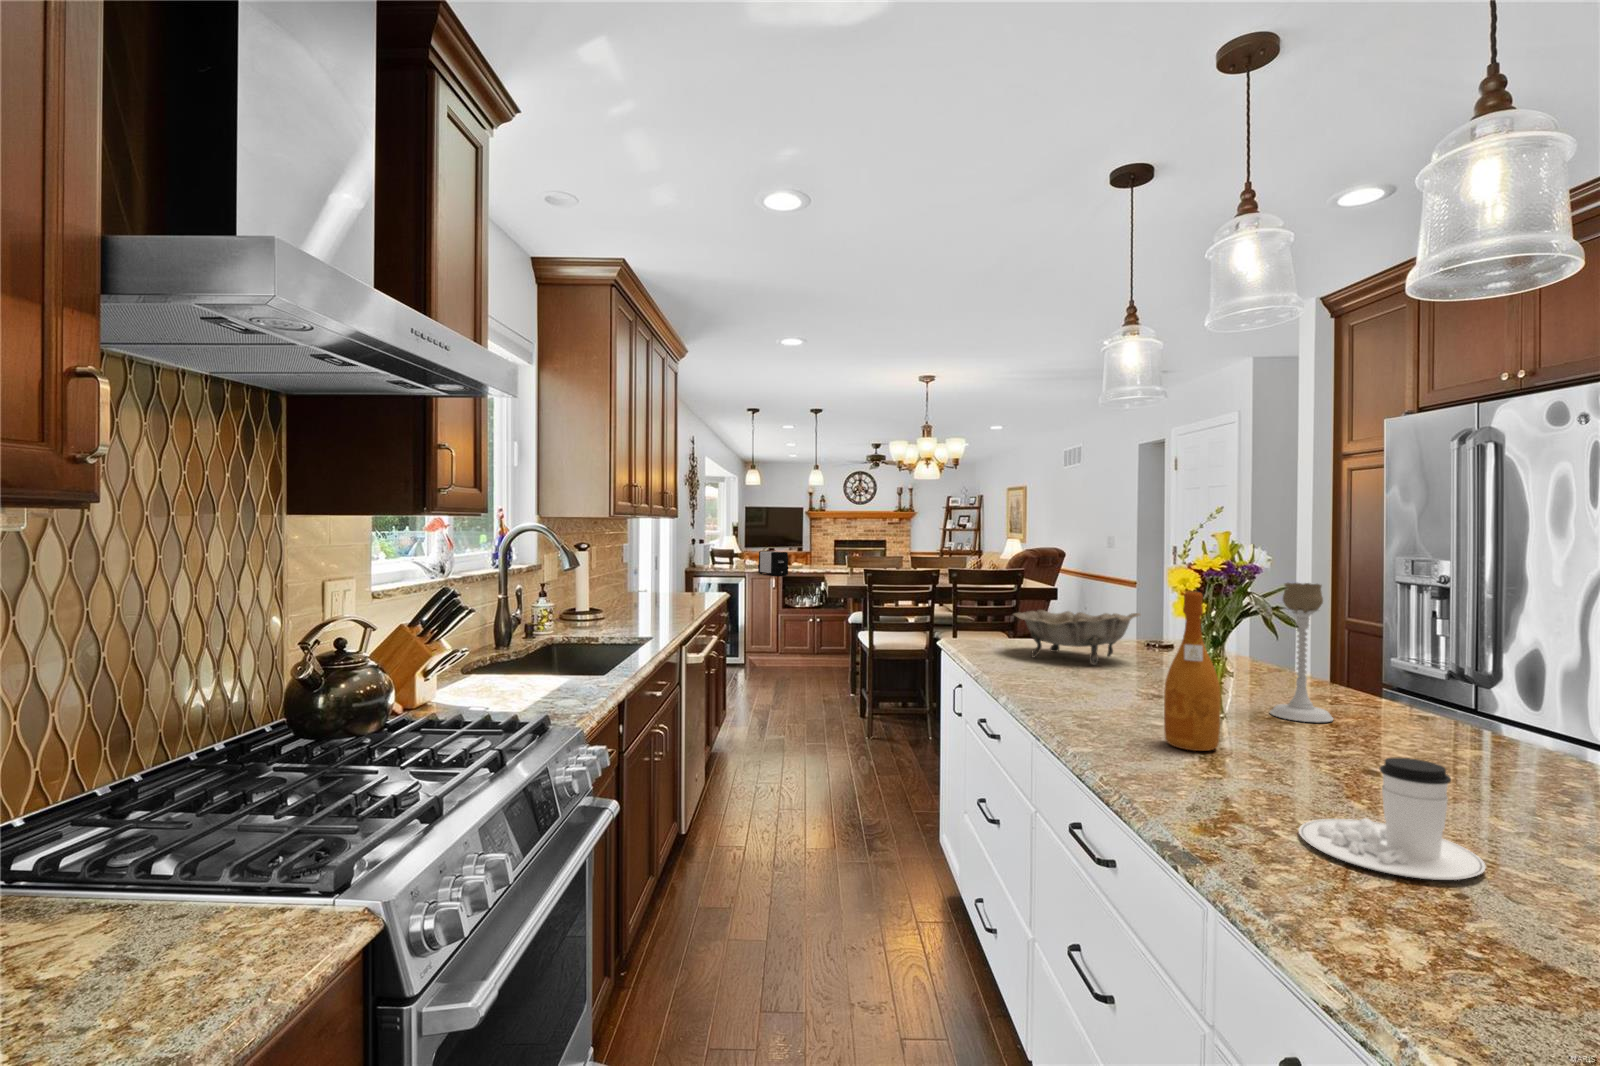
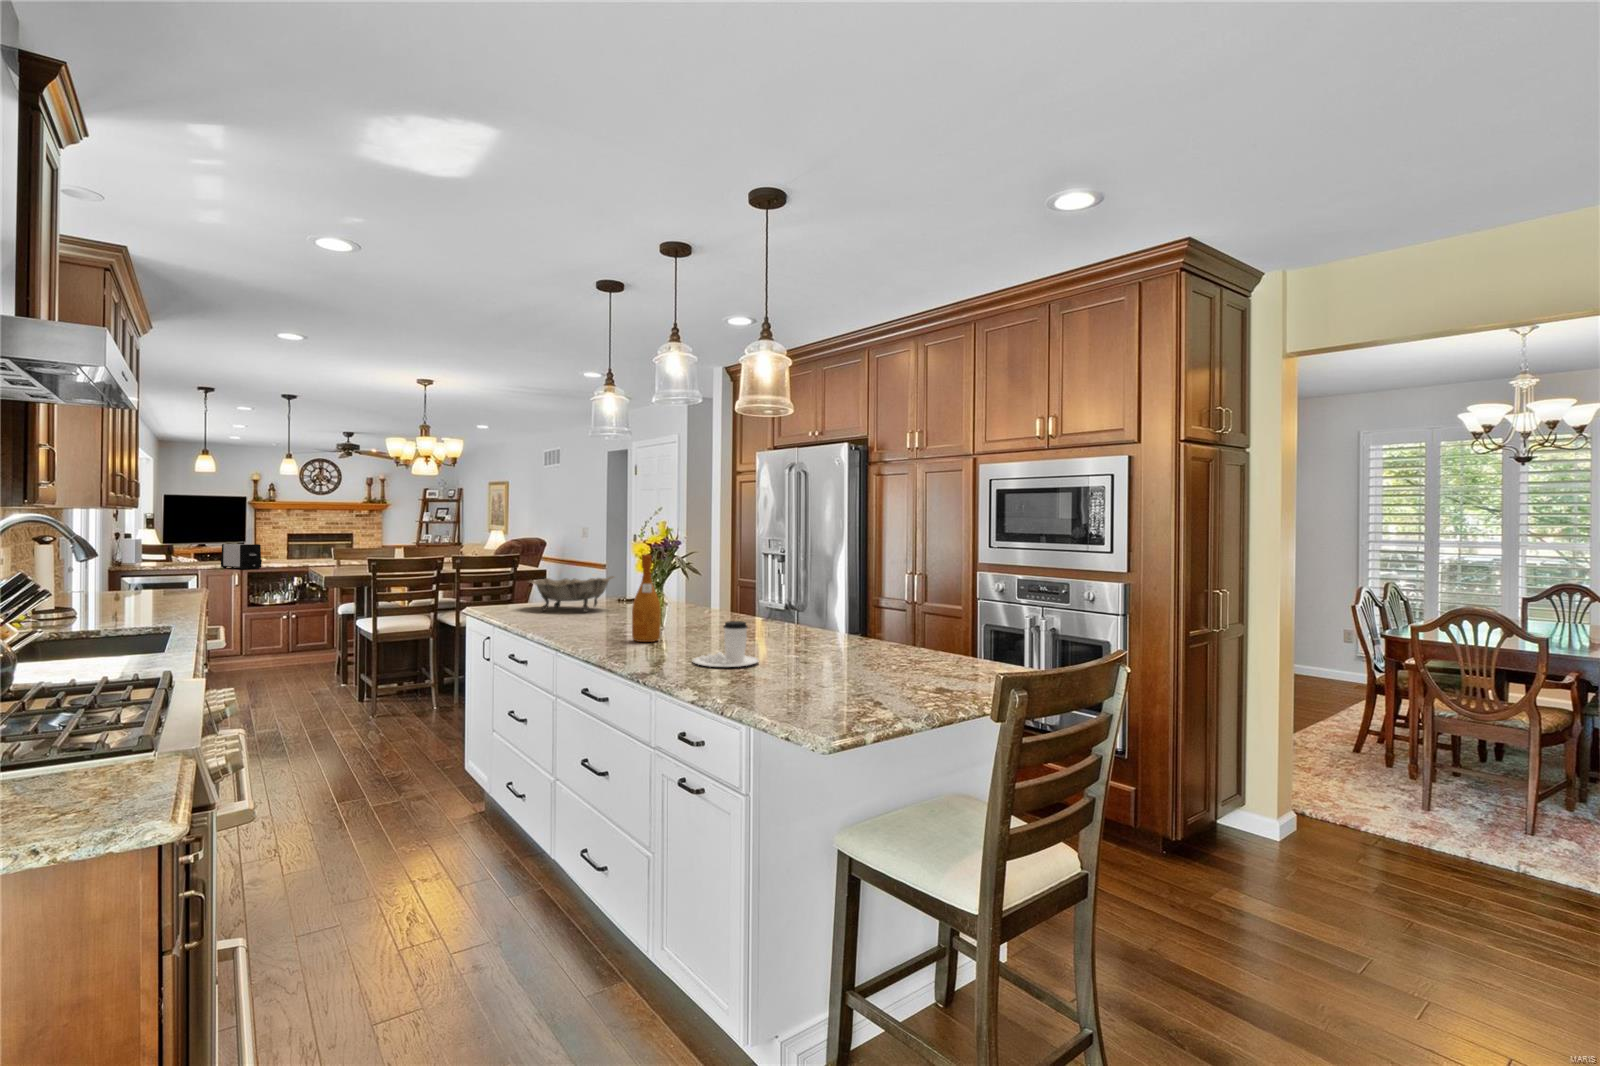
candle holder: present [1270,583,1333,722] -> none [687,551,718,627]

